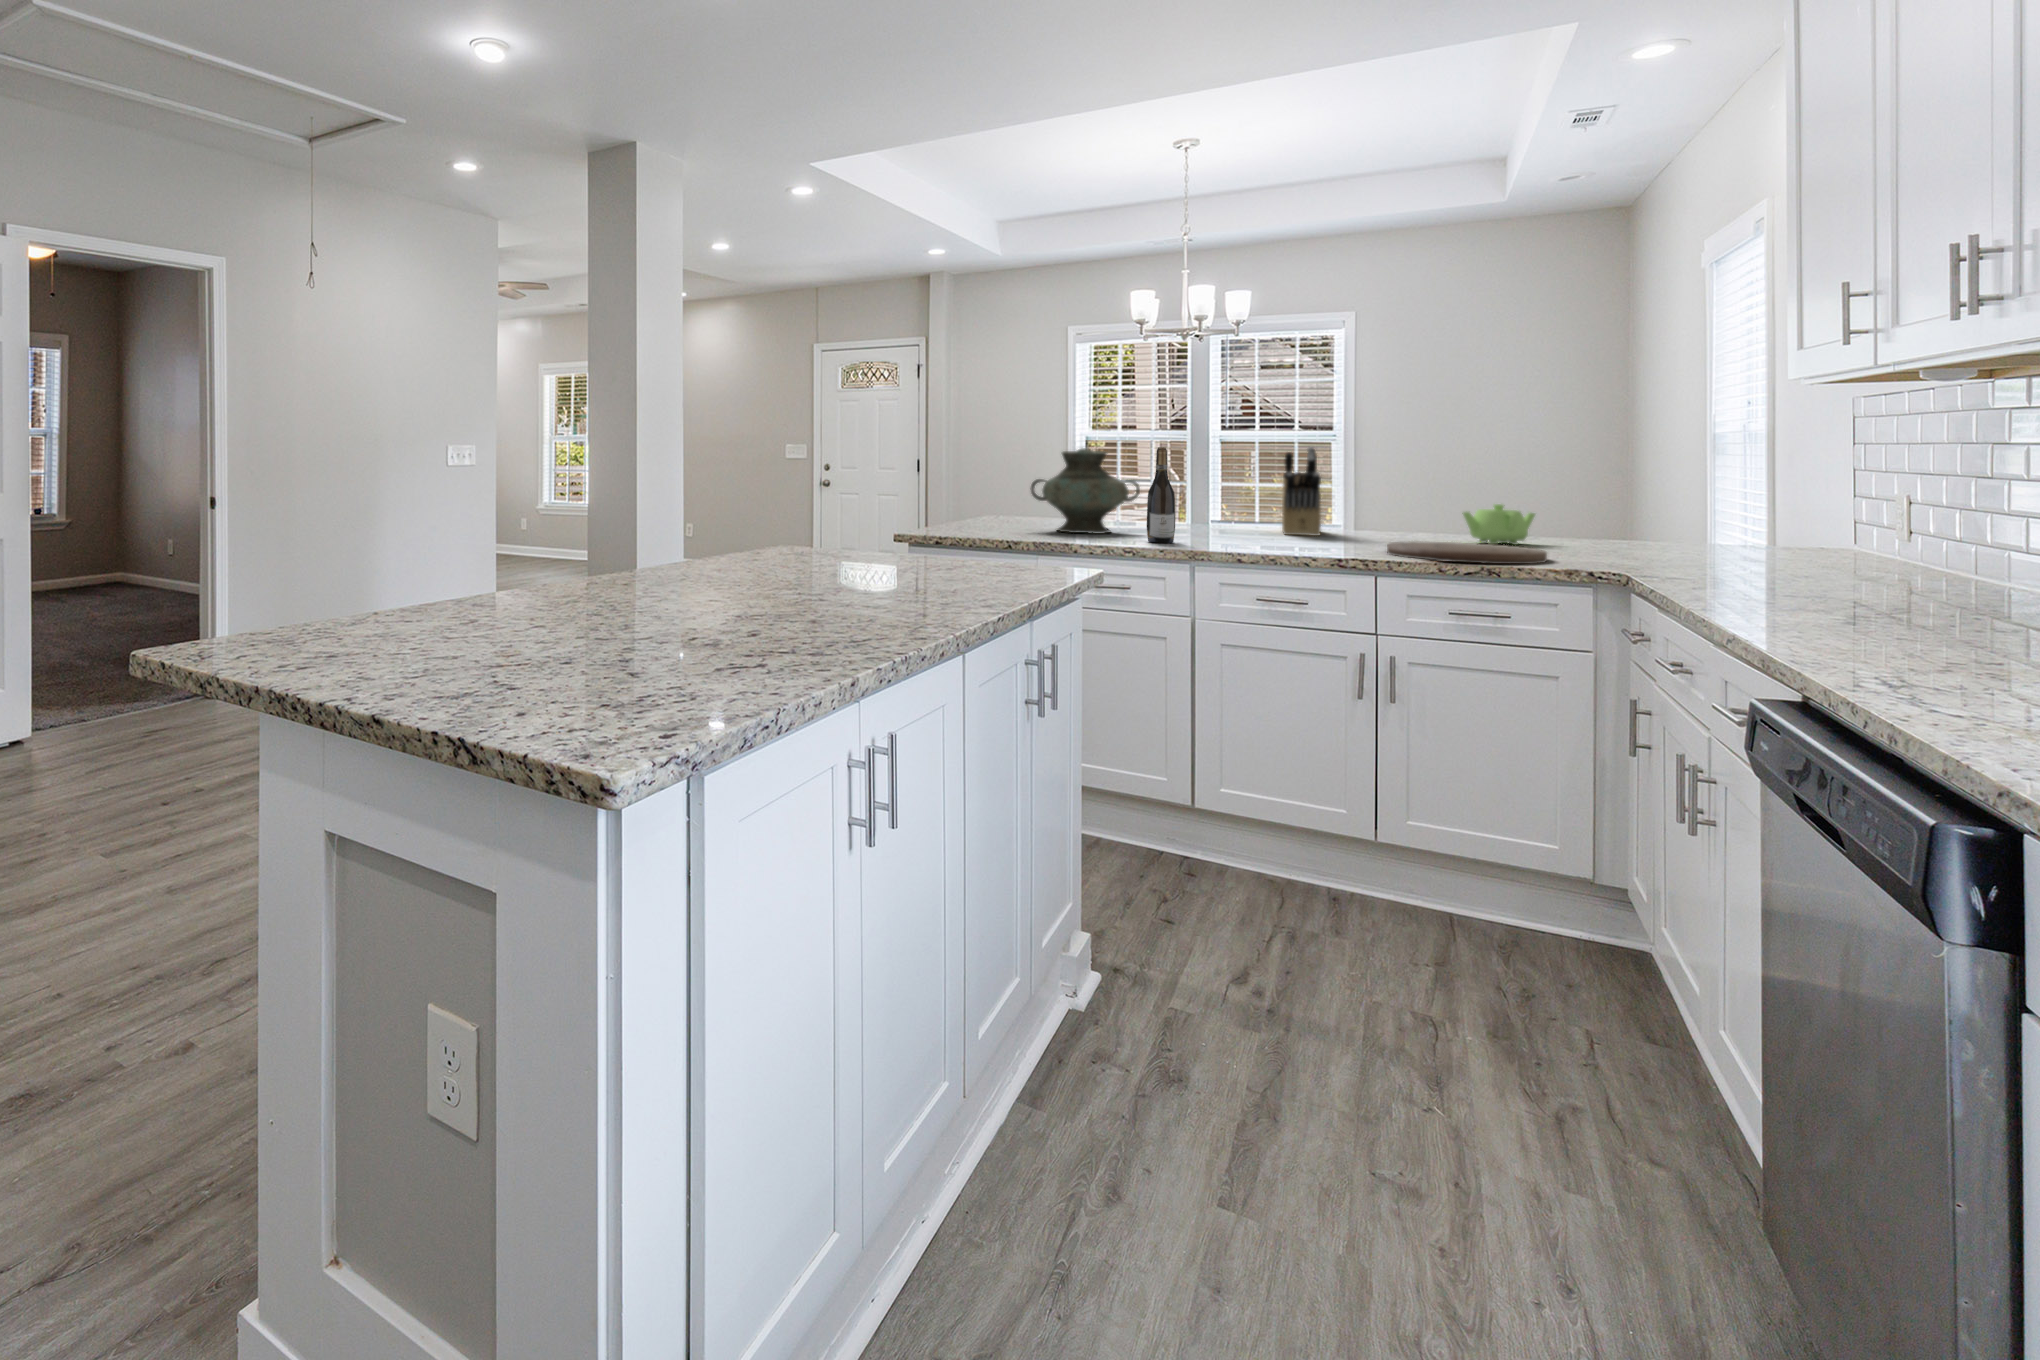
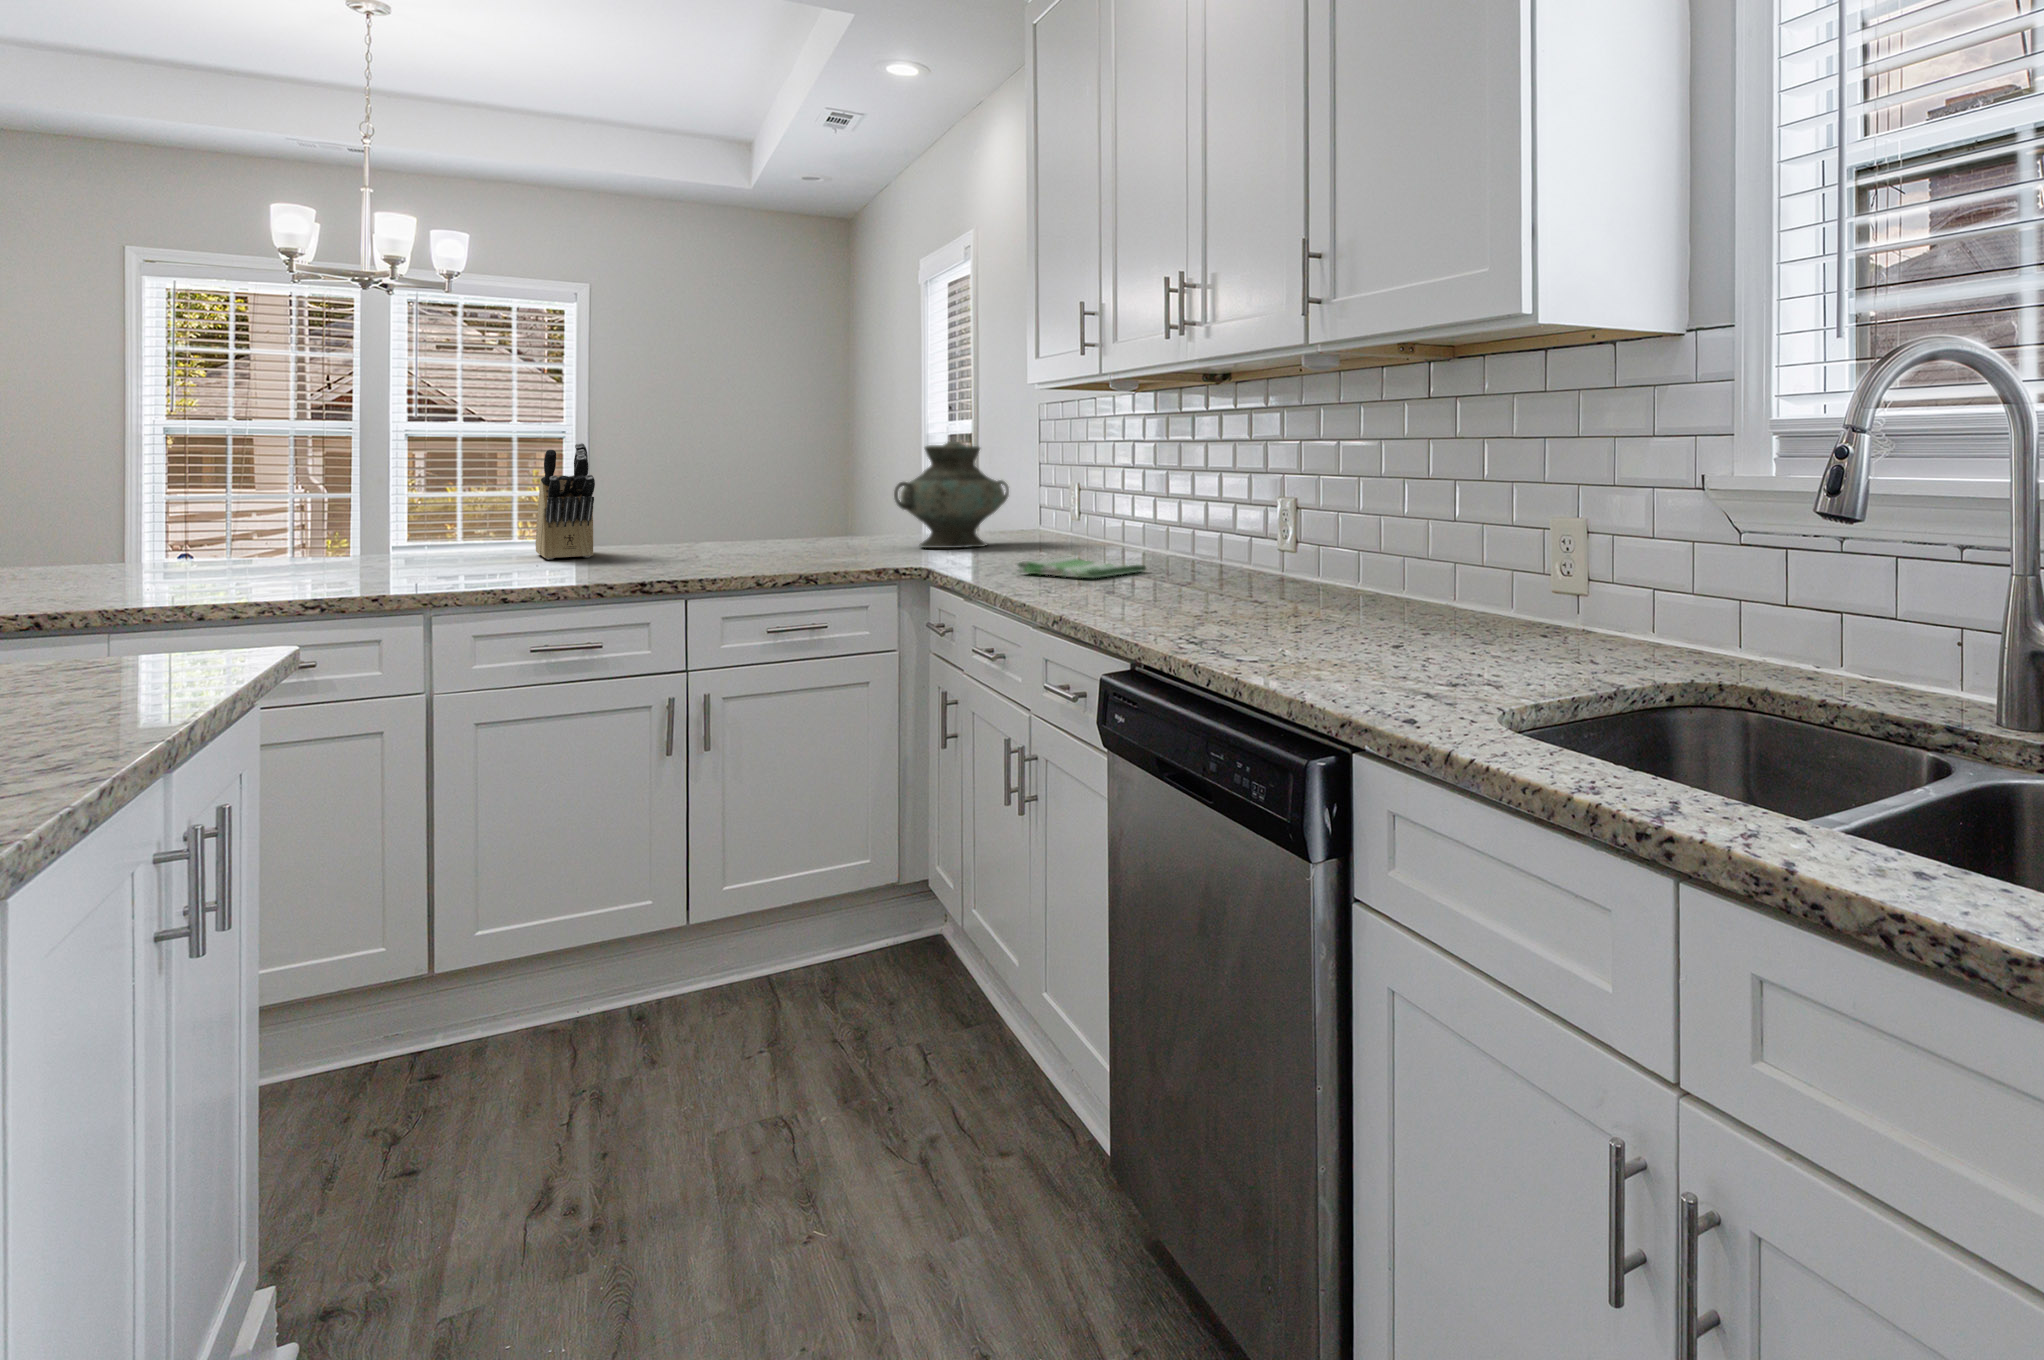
wine bottle: present [1147,447,1175,543] -> none [337,441,389,587]
vase: present [1030,448,1140,534] -> present [894,442,1009,548]
teapot: present [1462,504,1535,545] -> none [756,506,824,549]
cutting board: present [1387,541,1547,564] -> none [692,550,852,573]
dish towel: none [1732,576,1947,606] -> present [1018,557,1146,578]

